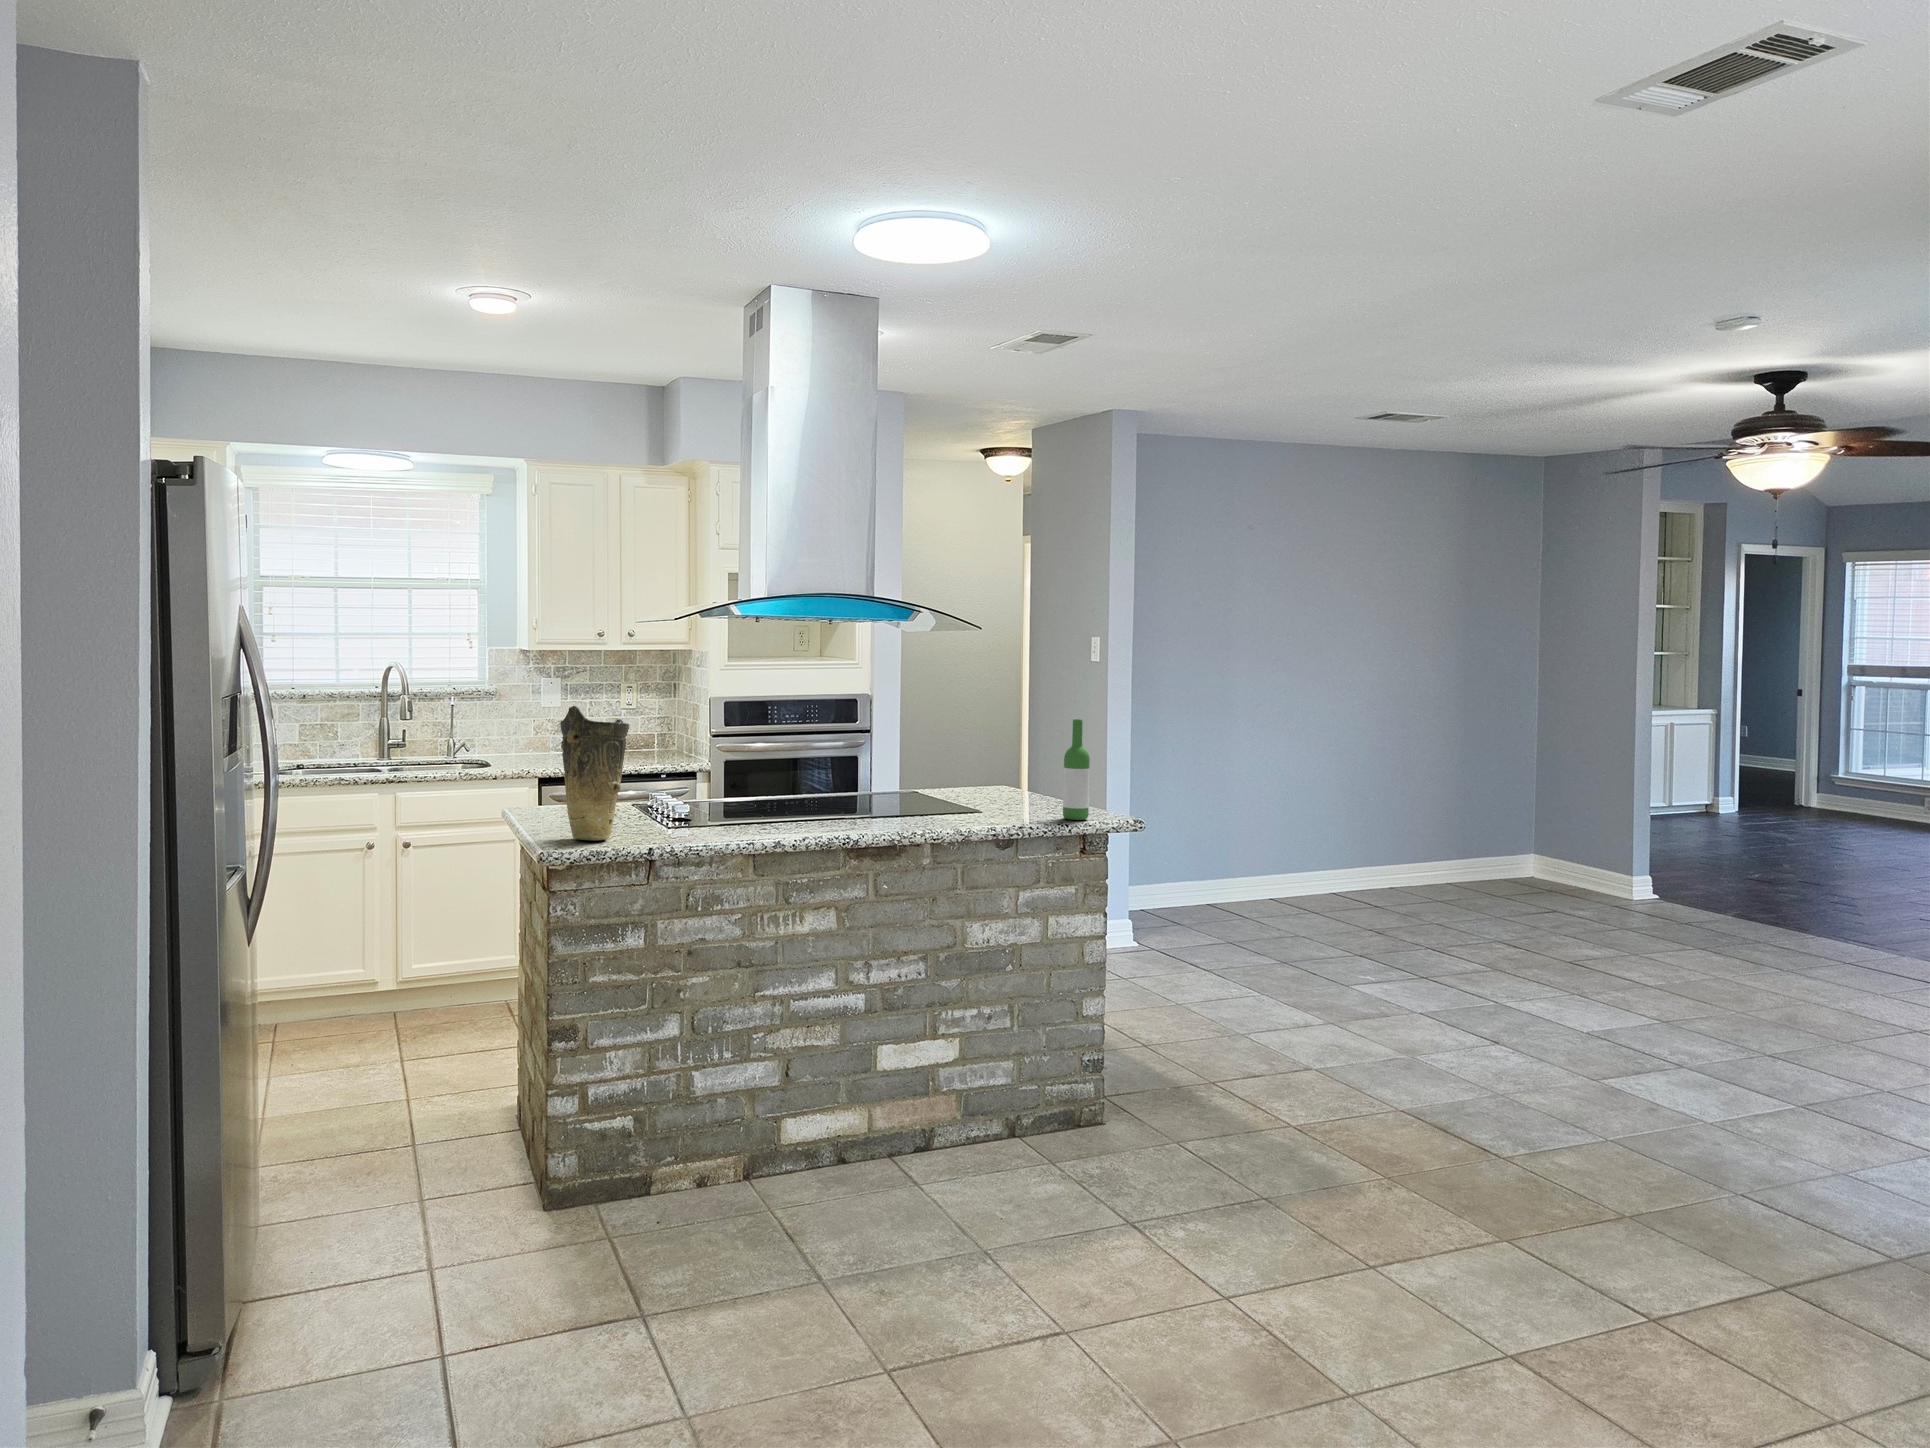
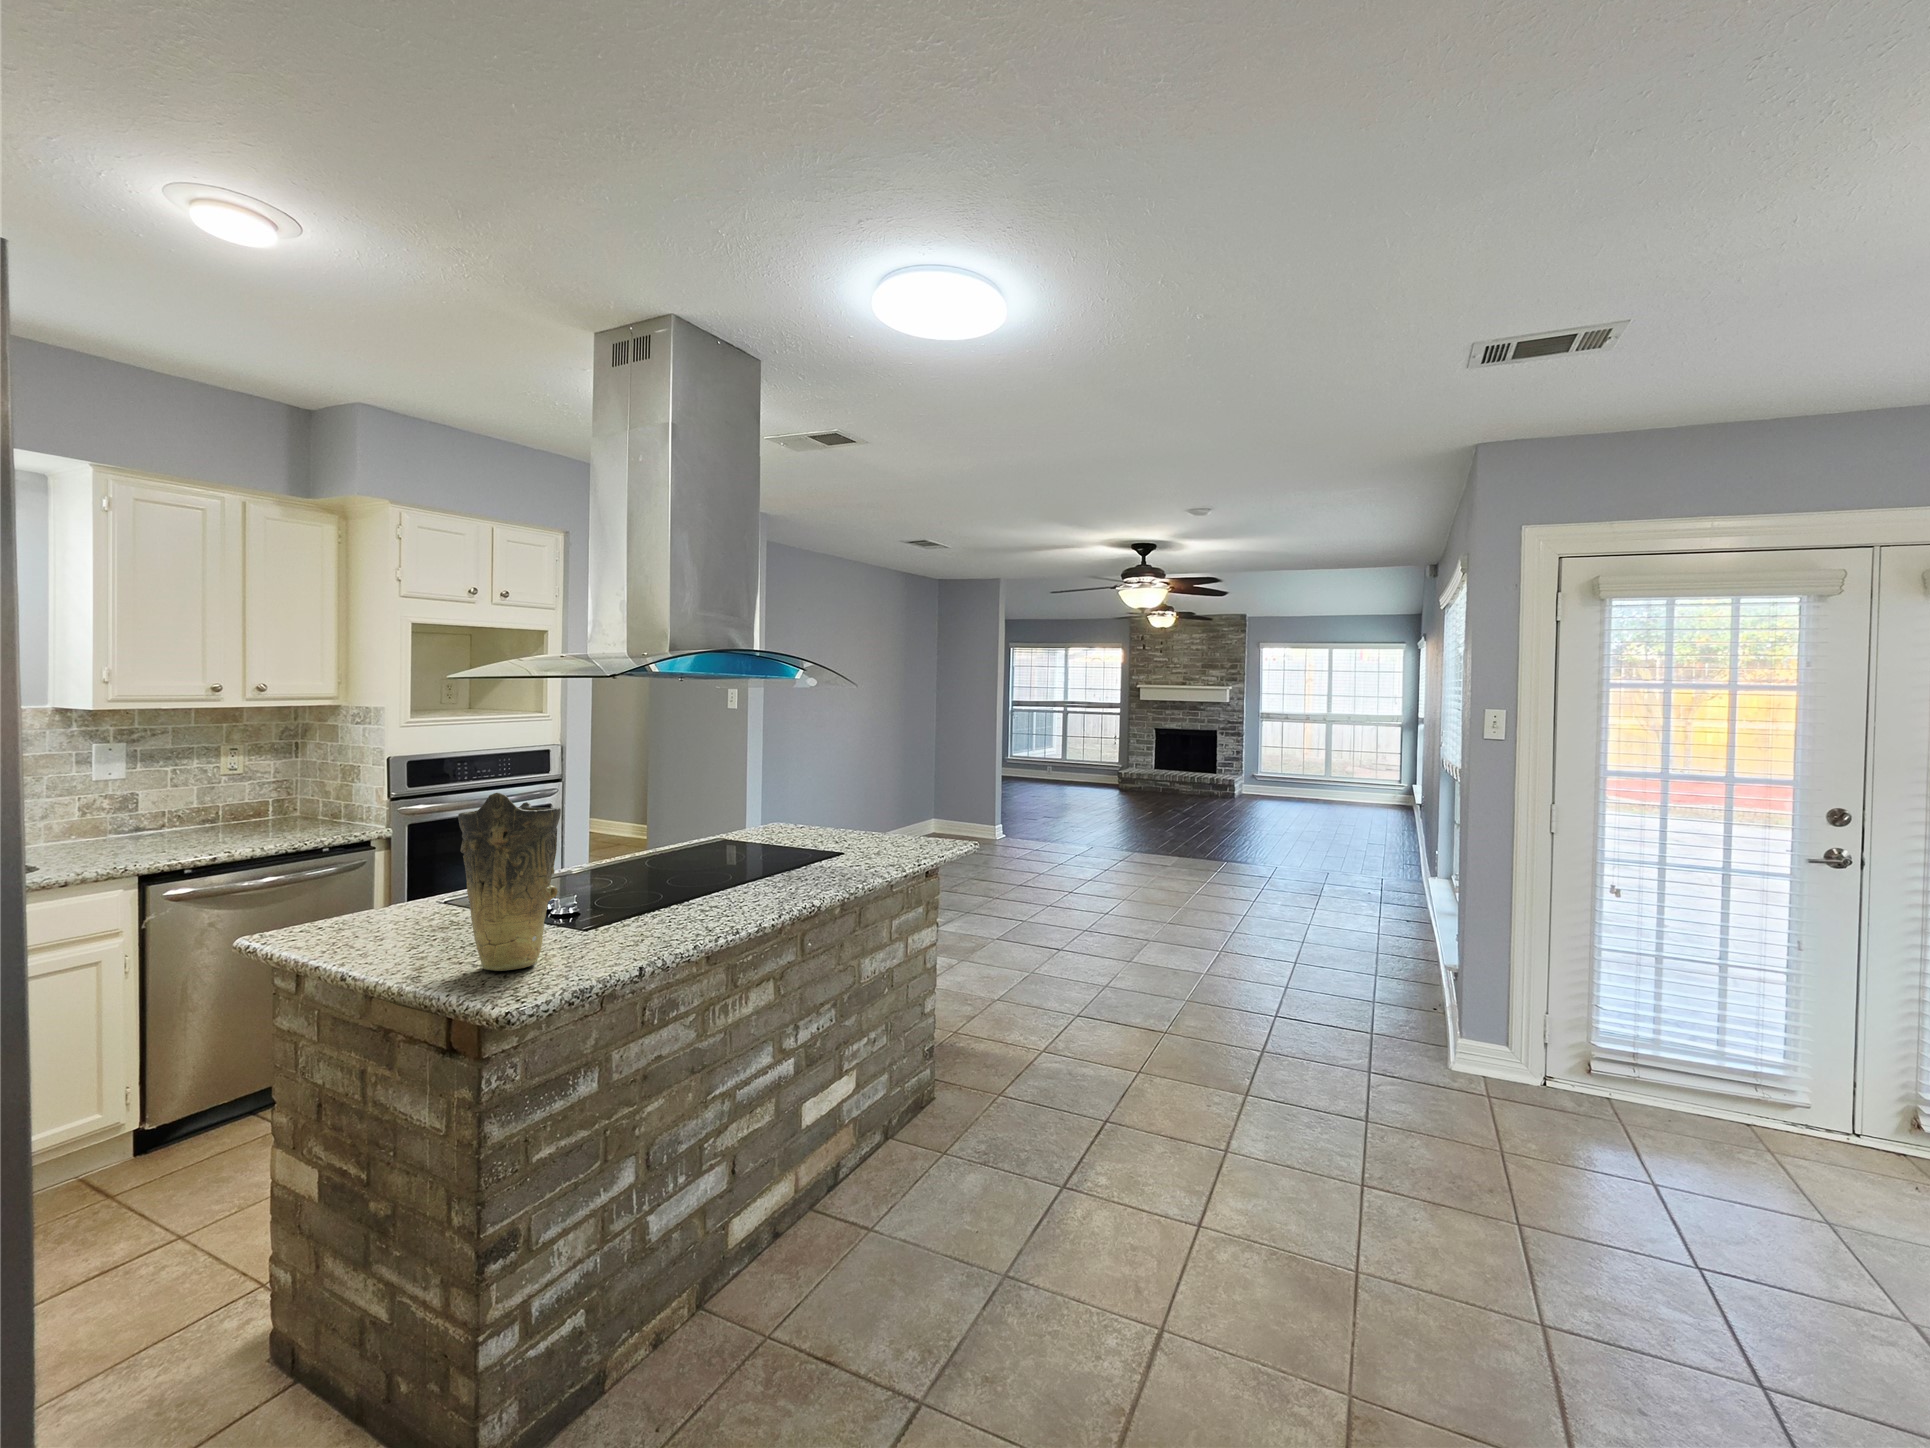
wine bottle: present [1063,719,1090,820] -> none [884,759,907,846]

